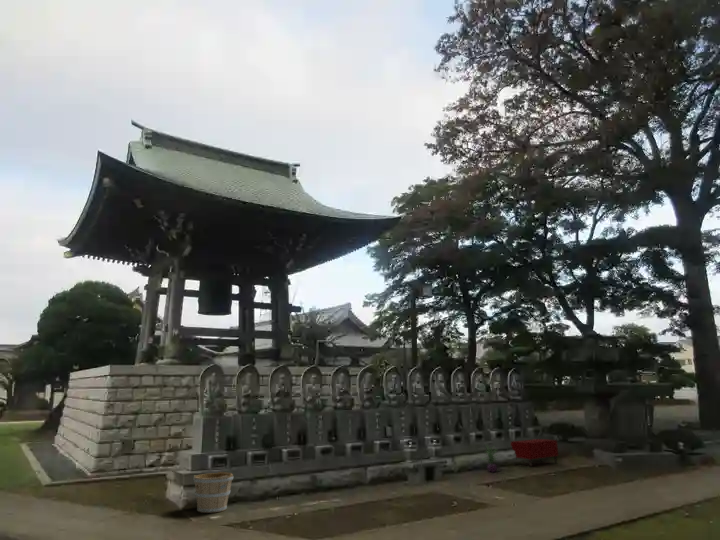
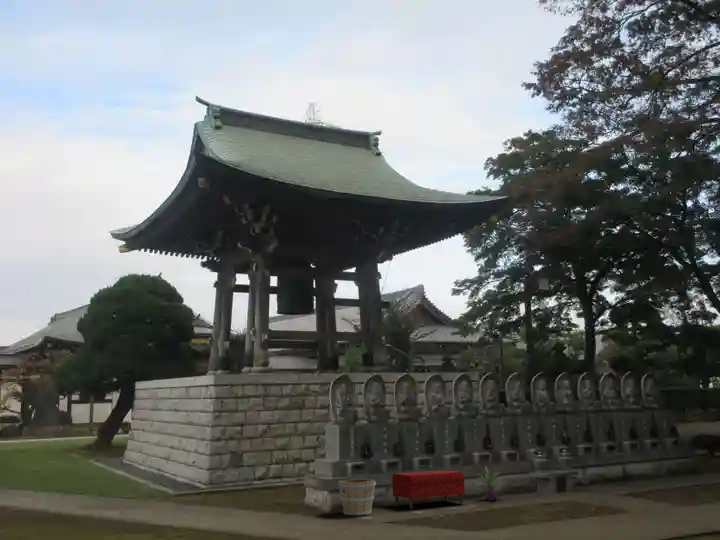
bench: present [511,439,558,467] -> present [392,470,465,509]
decorative plant: present [487,448,497,472] -> present [485,468,497,501]

